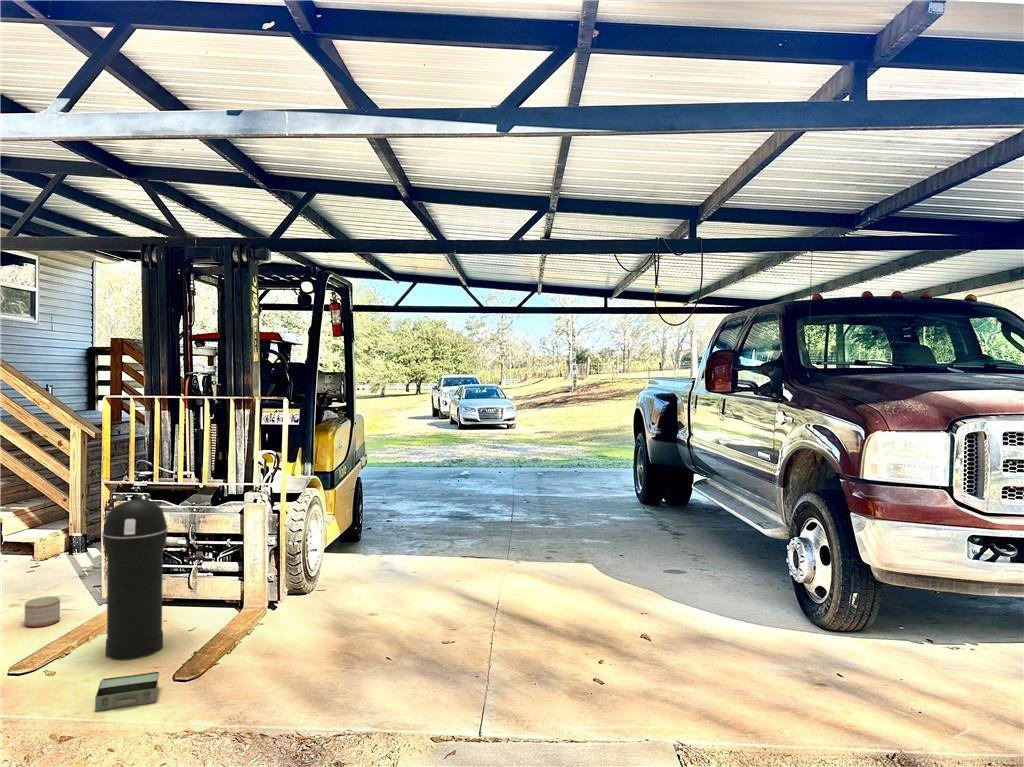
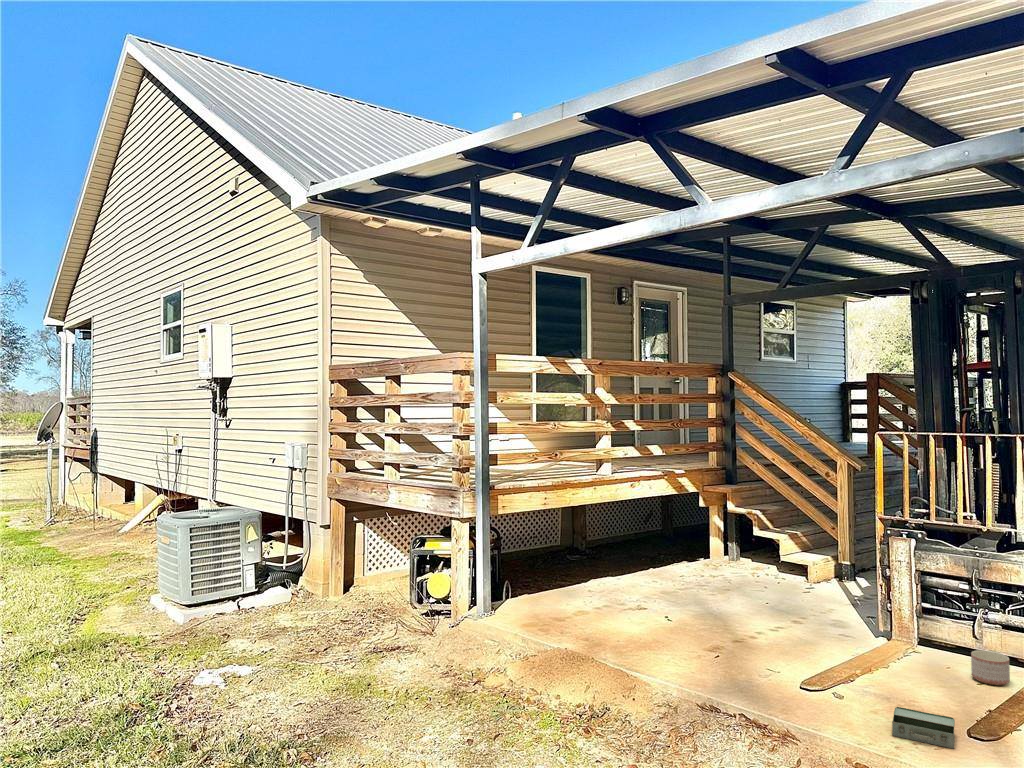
trash can: present [103,500,168,660] -> none [887,534,953,699]
planter: present [25,596,60,627] -> present [971,650,1010,686]

